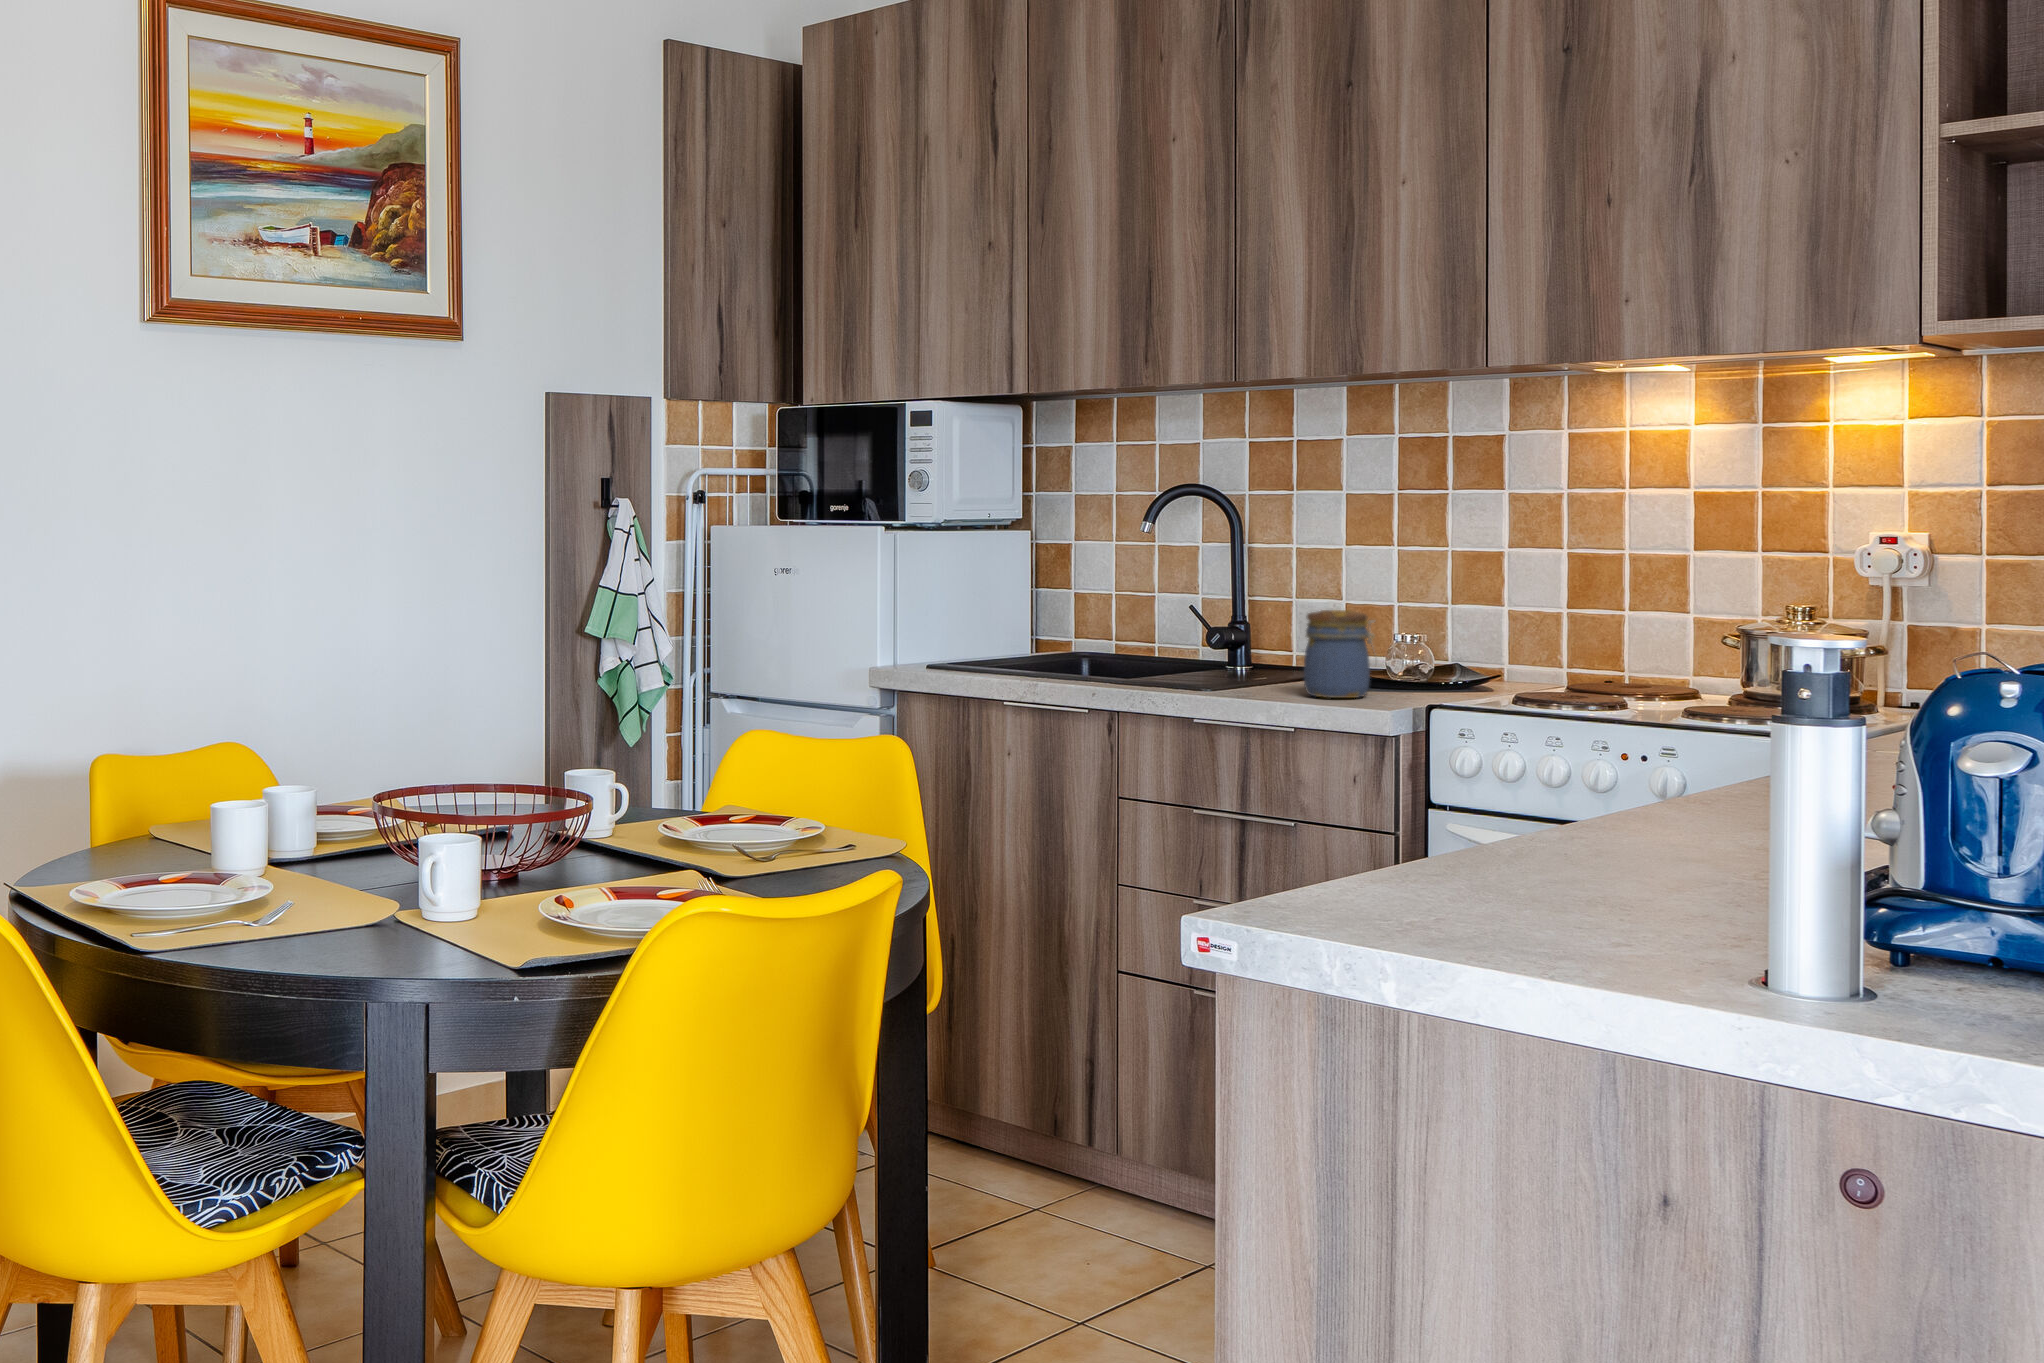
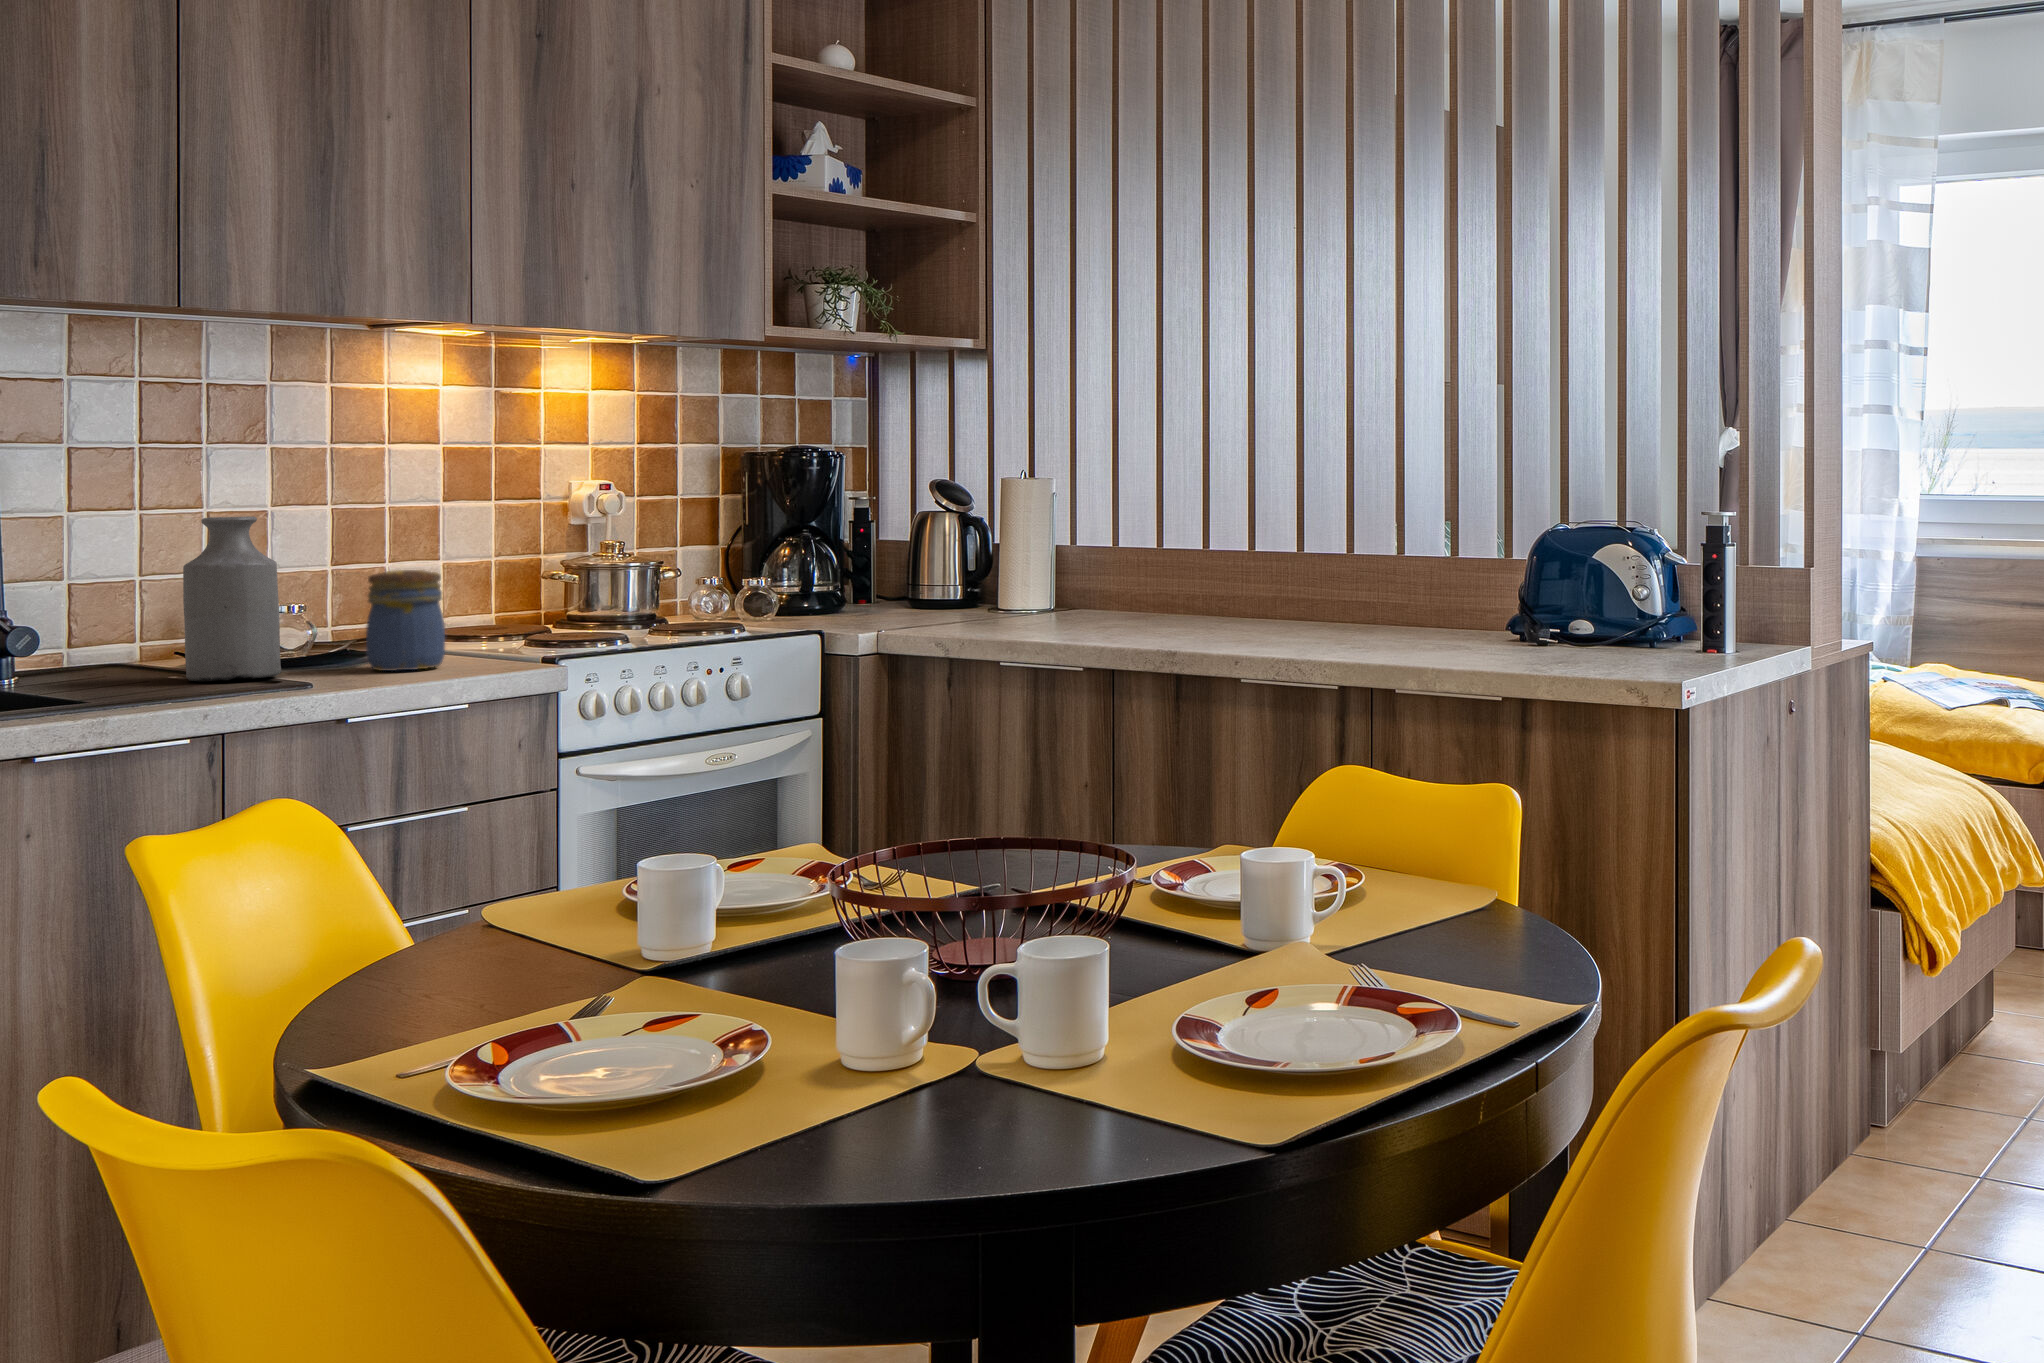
bottle: none [1227,557,1295,686] -> present [183,516,281,681]

